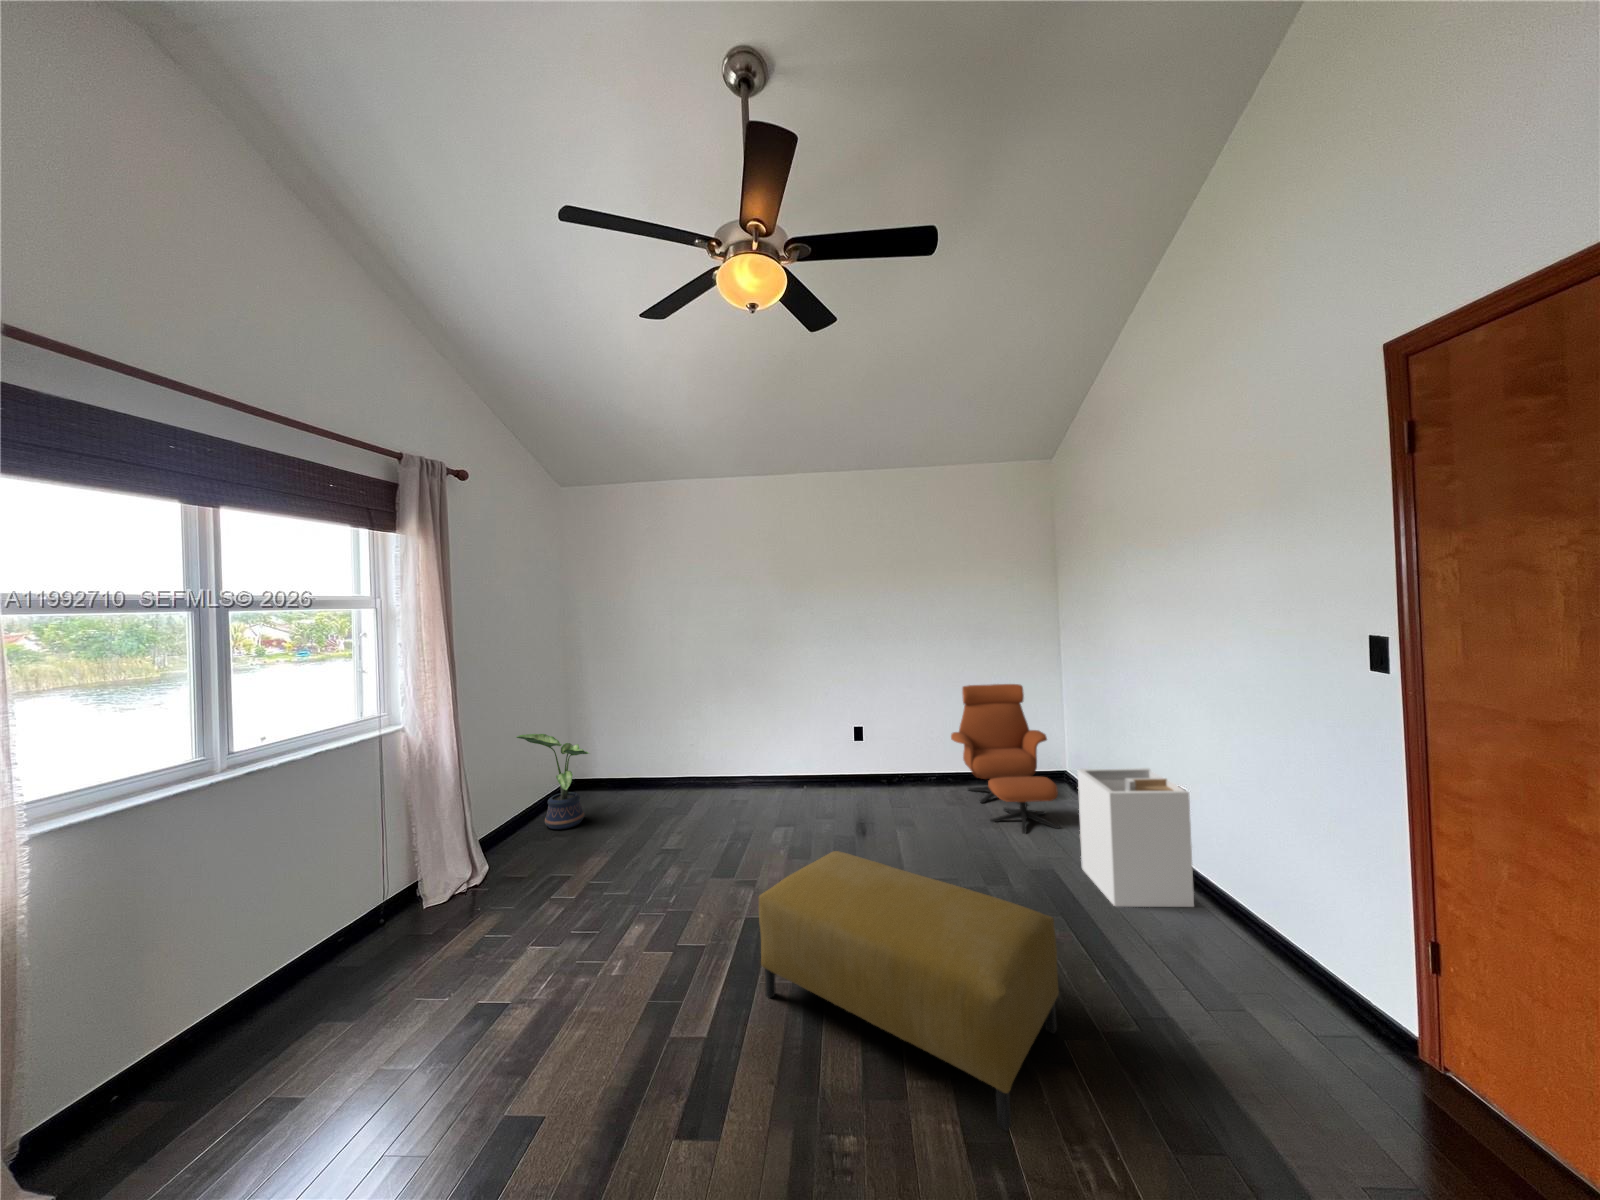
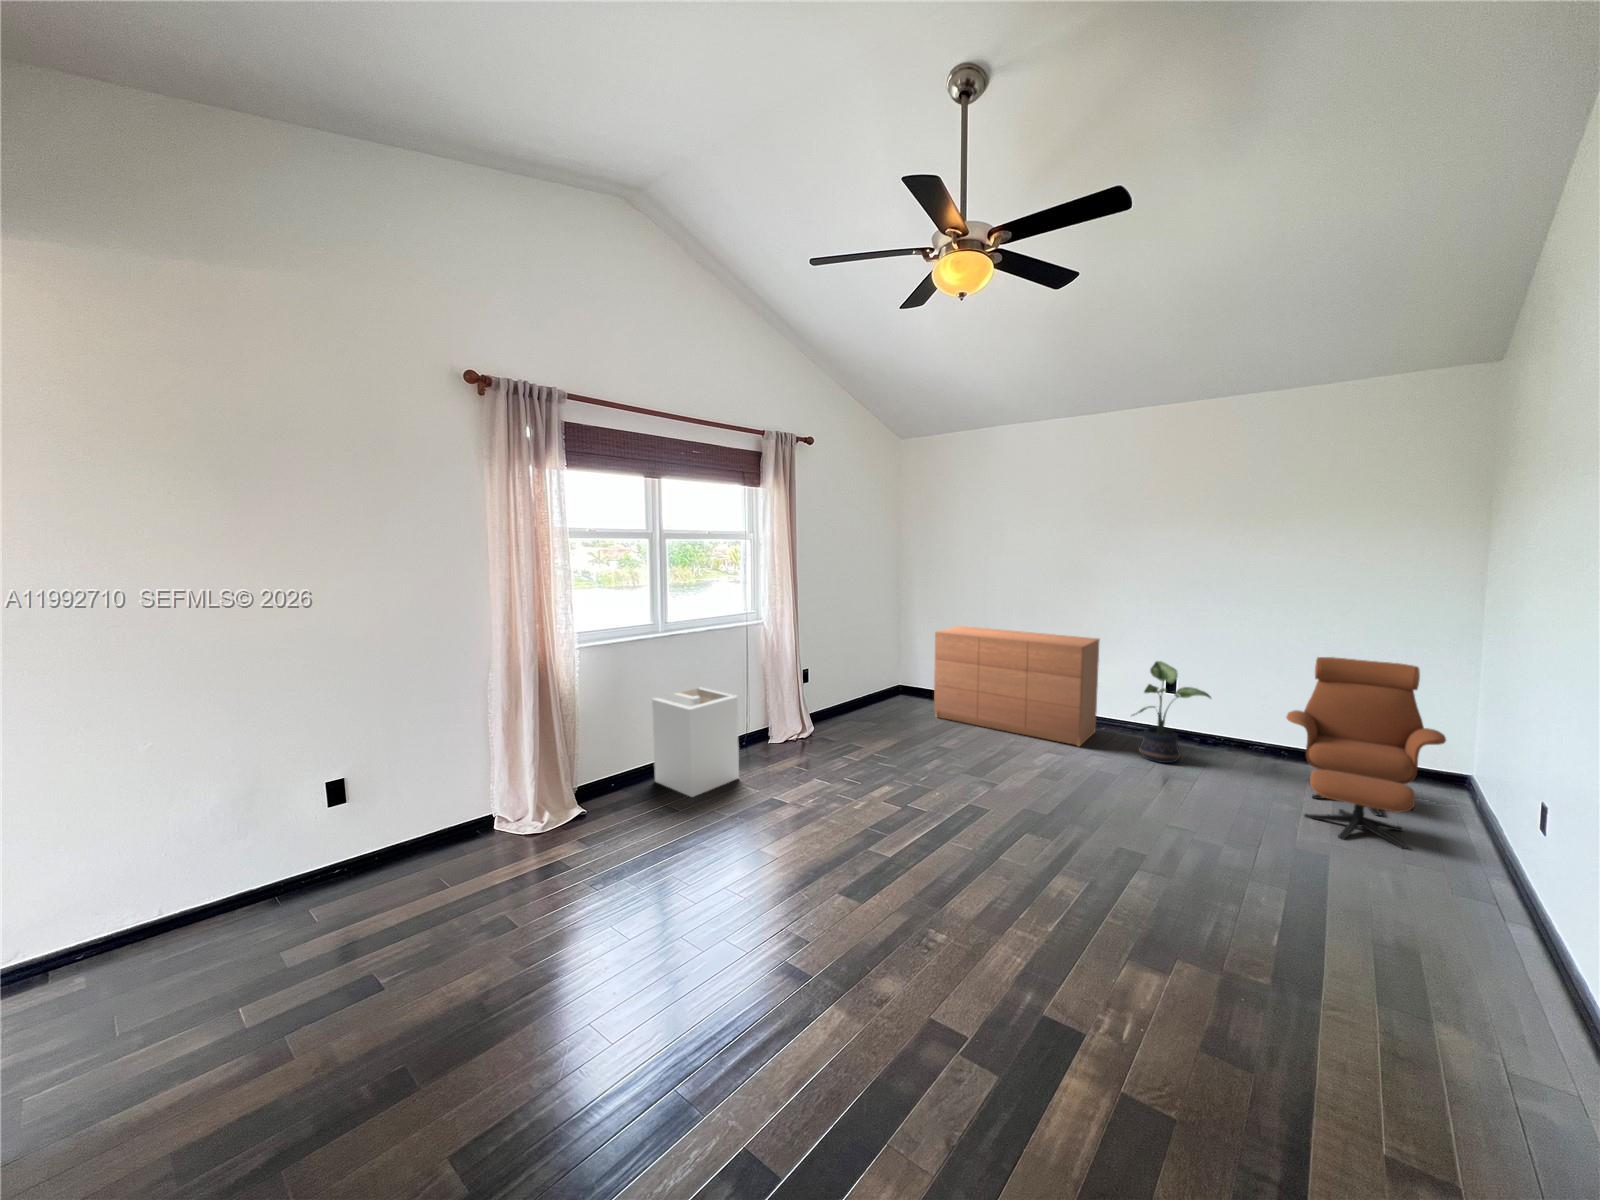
dresser: none [636,693,800,808] -> present [934,626,1100,746]
potted plant: present [516,734,589,829] -> present [1132,661,1211,763]
laundry hamper: present [1078,768,1194,907] -> present [652,688,739,797]
ottoman: present [759,851,1059,1131] -> none [943,771,1187,986]

